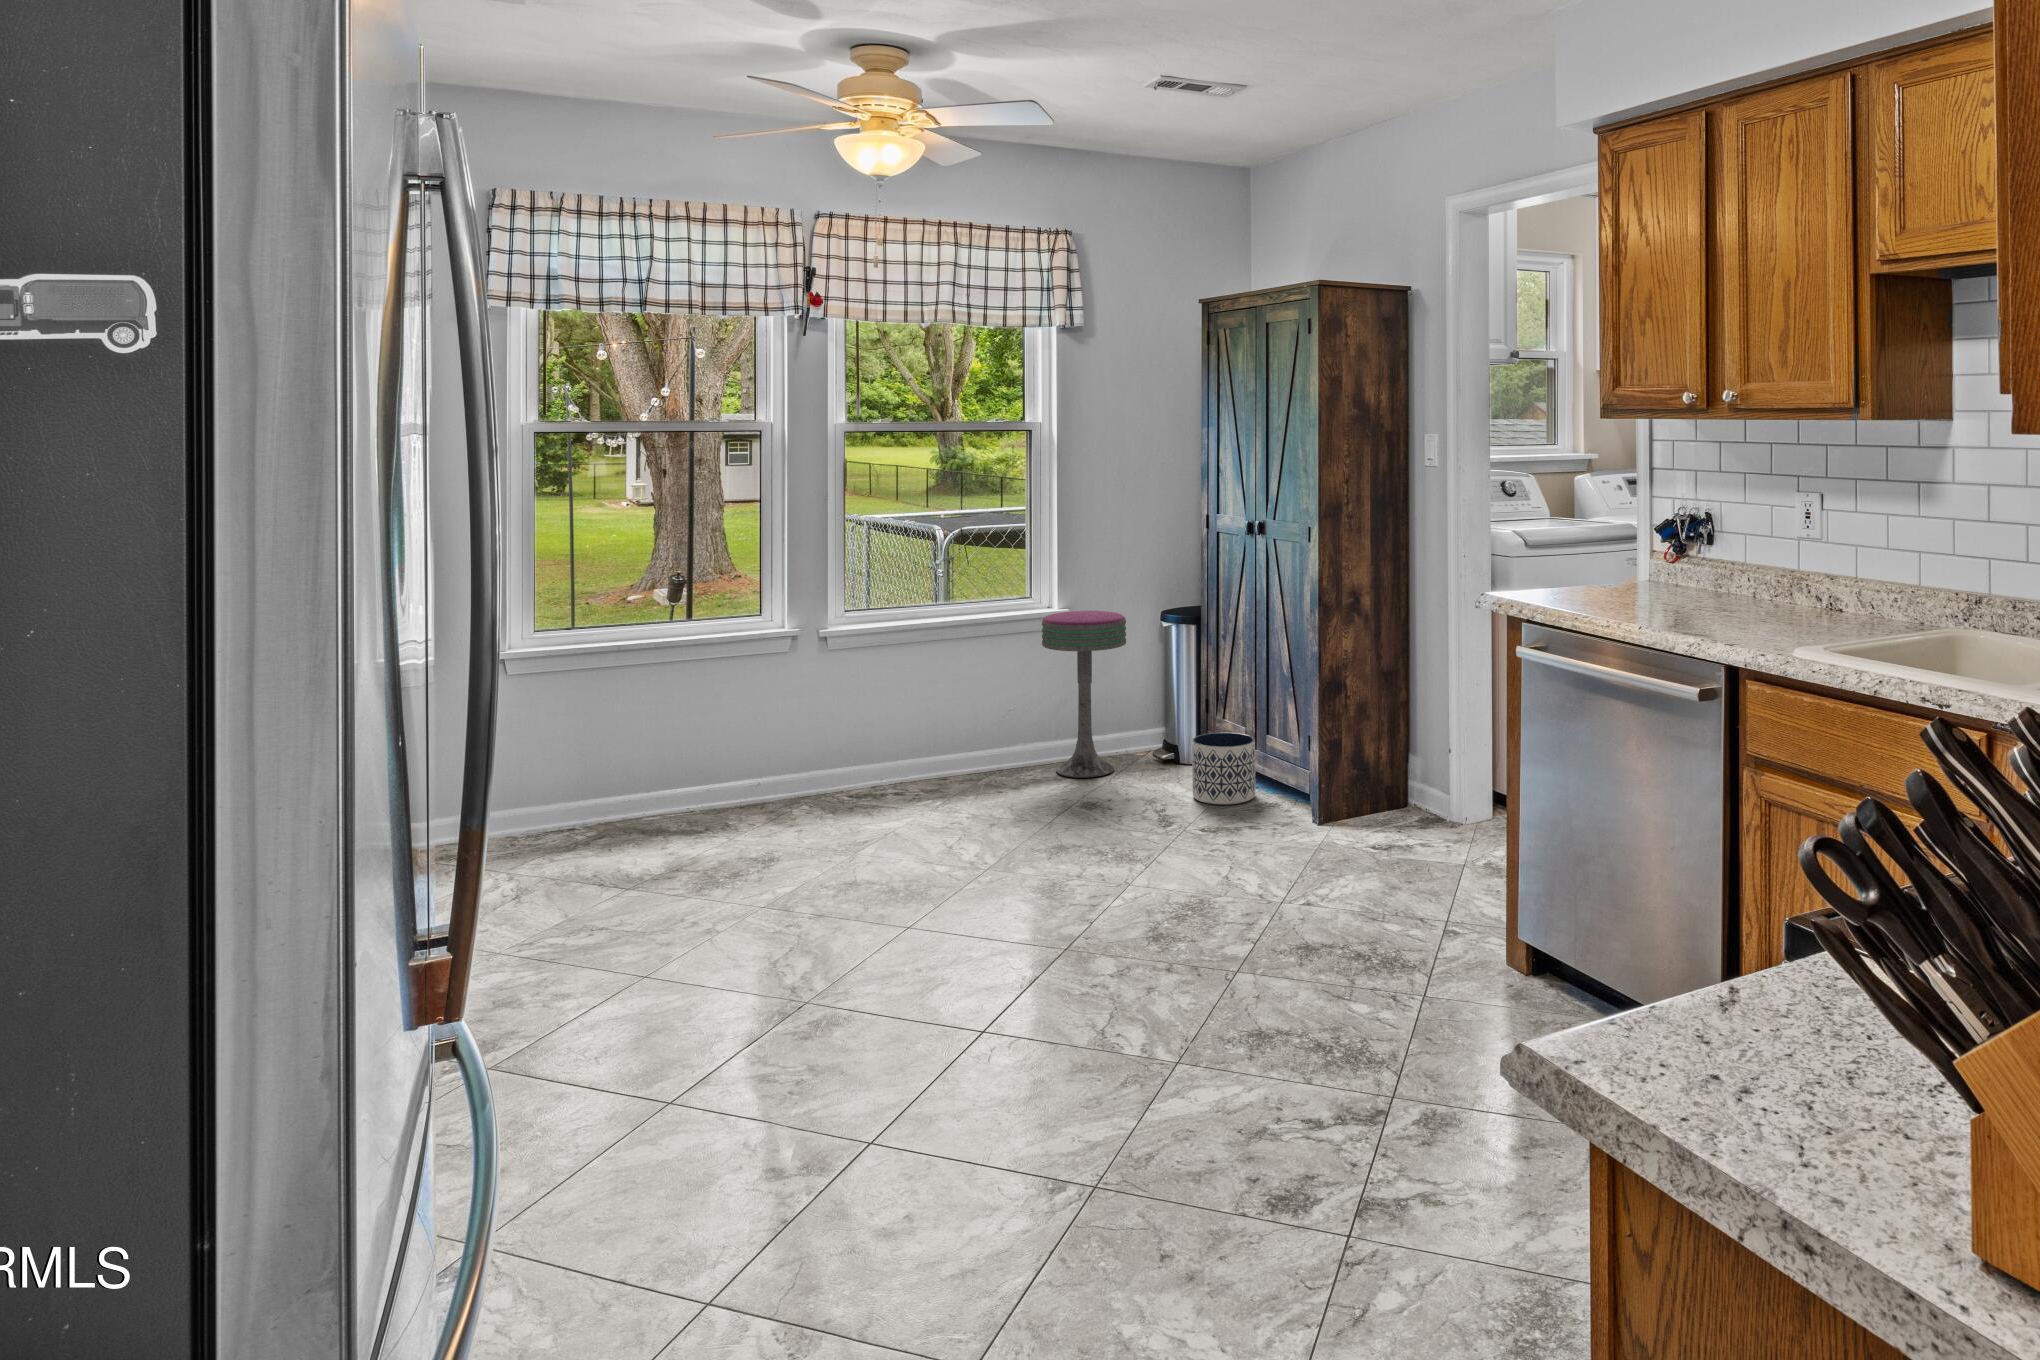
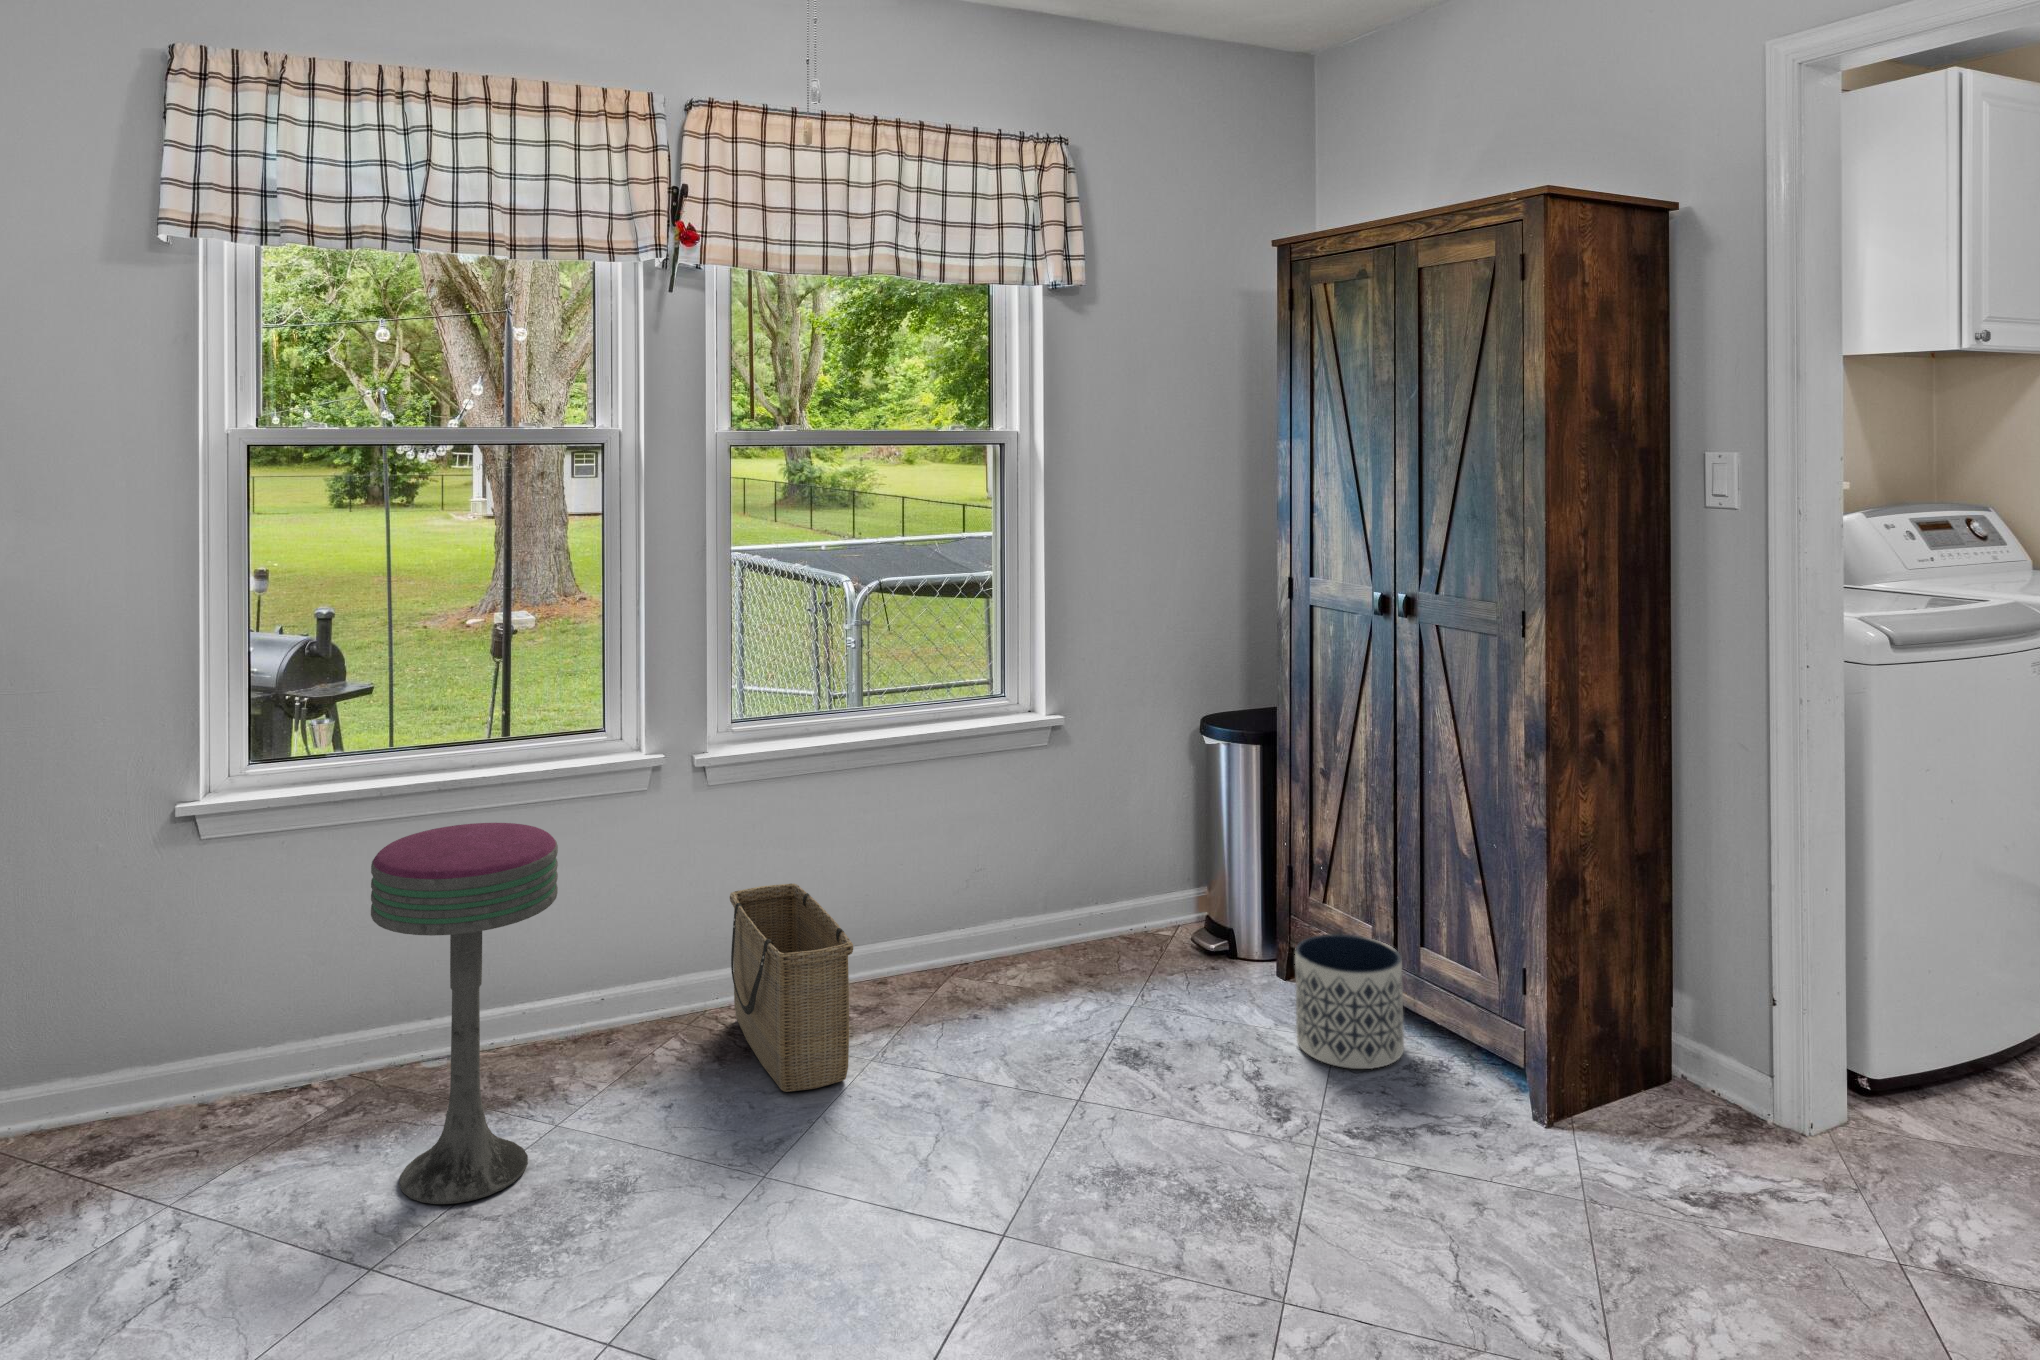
bar stool: present [1042,611,1126,778] -> present [371,823,558,1204]
basket: none [843,710,917,821] -> present [730,884,853,1092]

